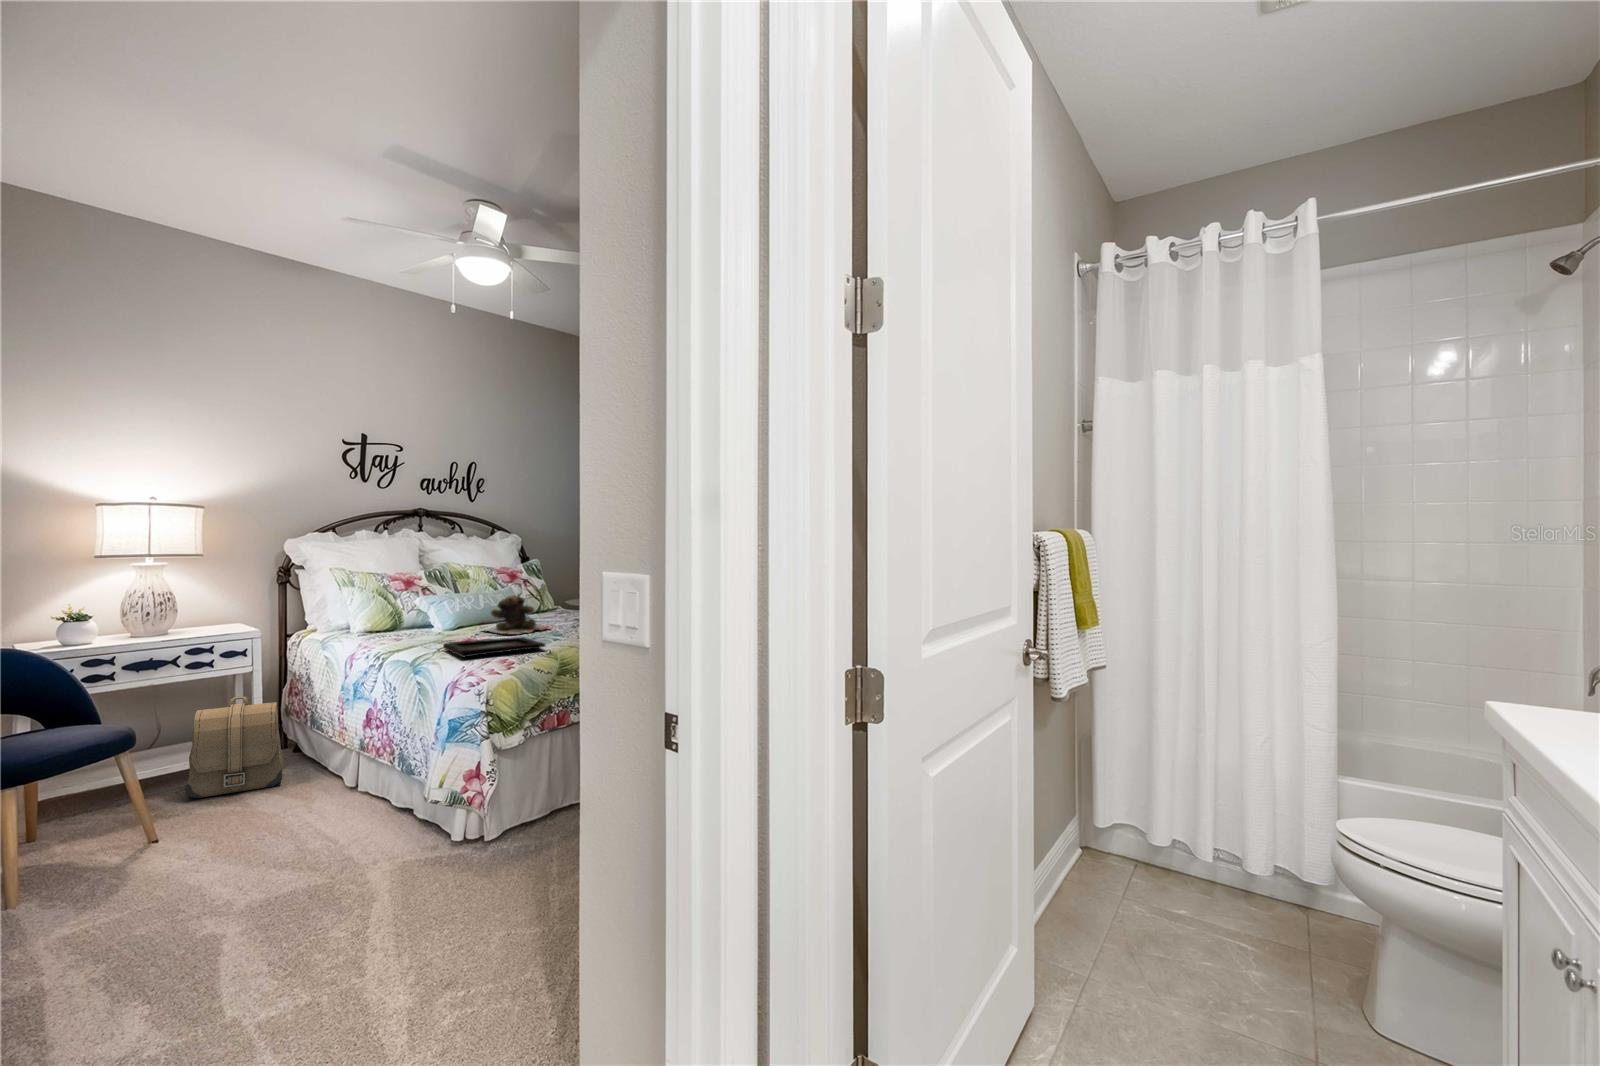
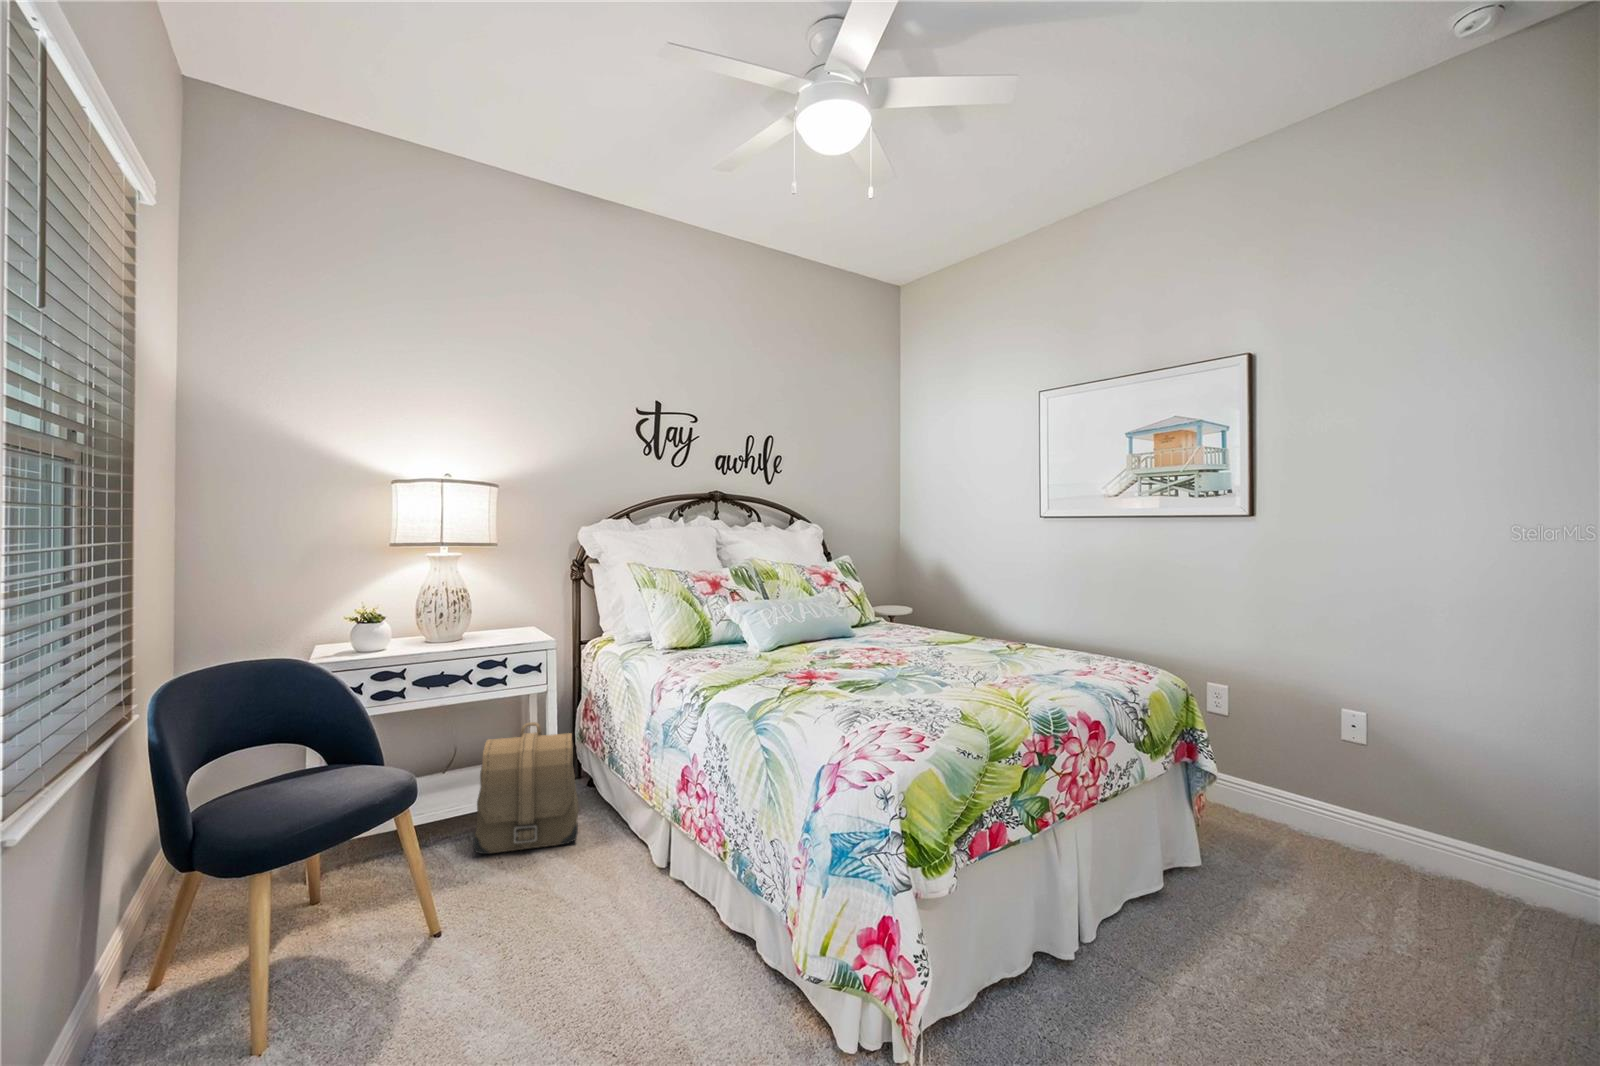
teddy bear: present [484,595,549,634] -> none [810,606,907,665]
decorative tray: present [443,637,545,657] -> none [788,674,944,715]

